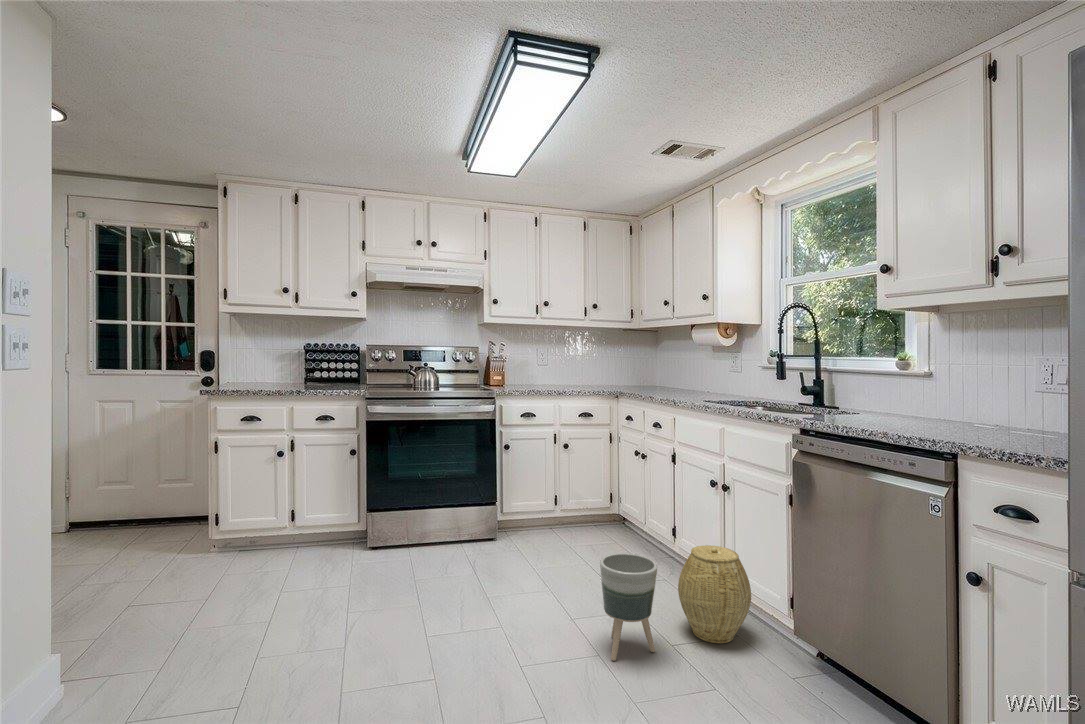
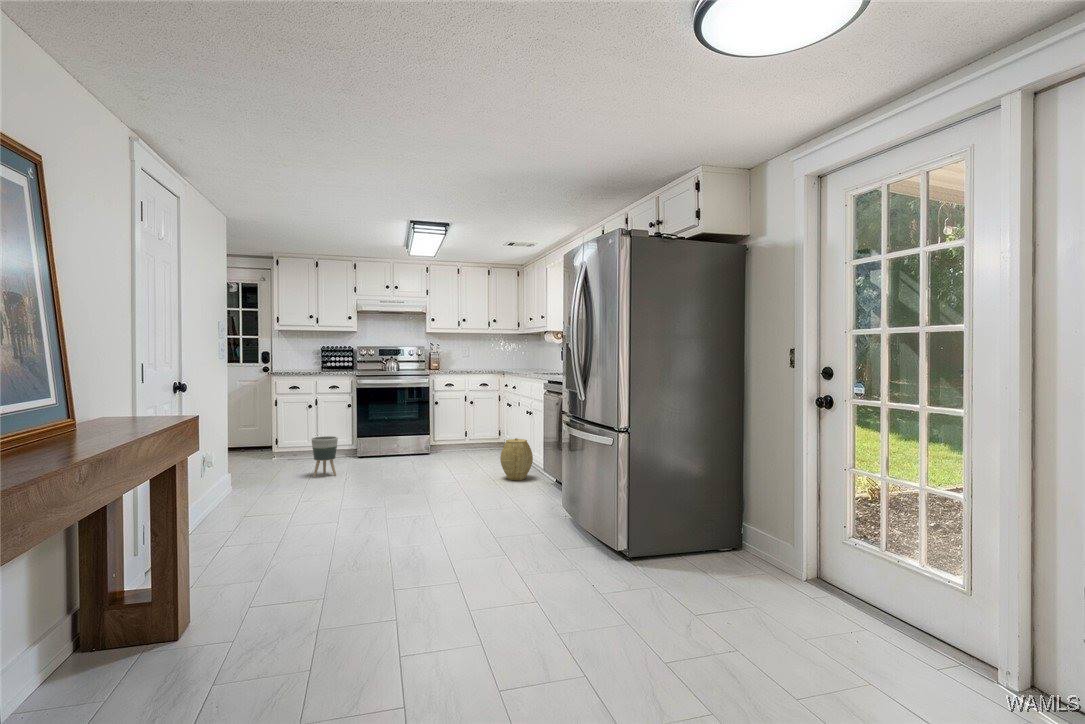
planter: present [600,553,657,661] -> present [312,436,338,477]

